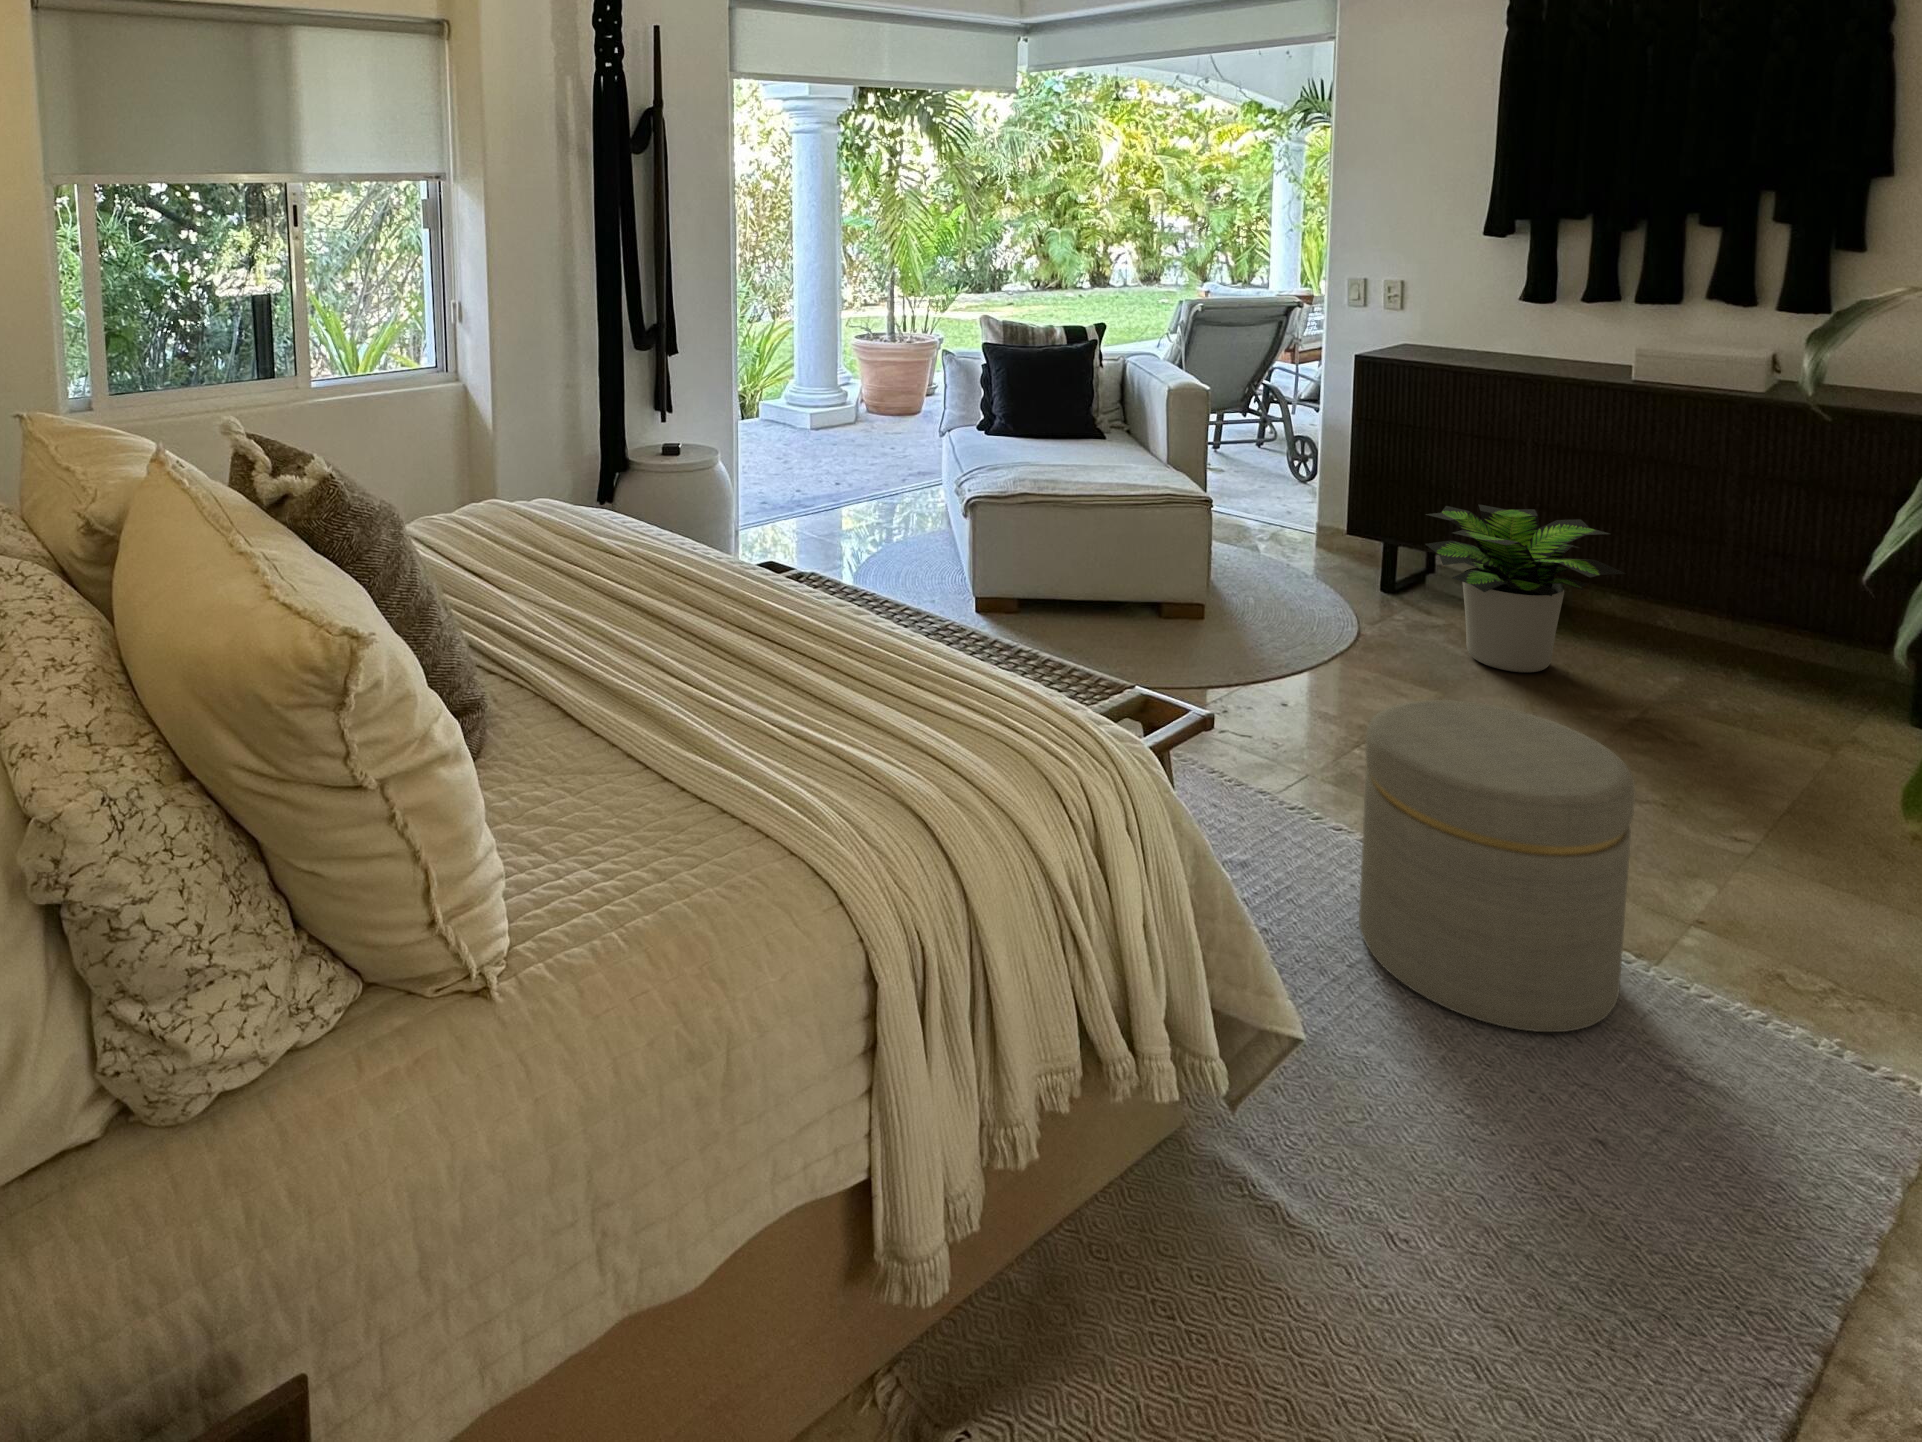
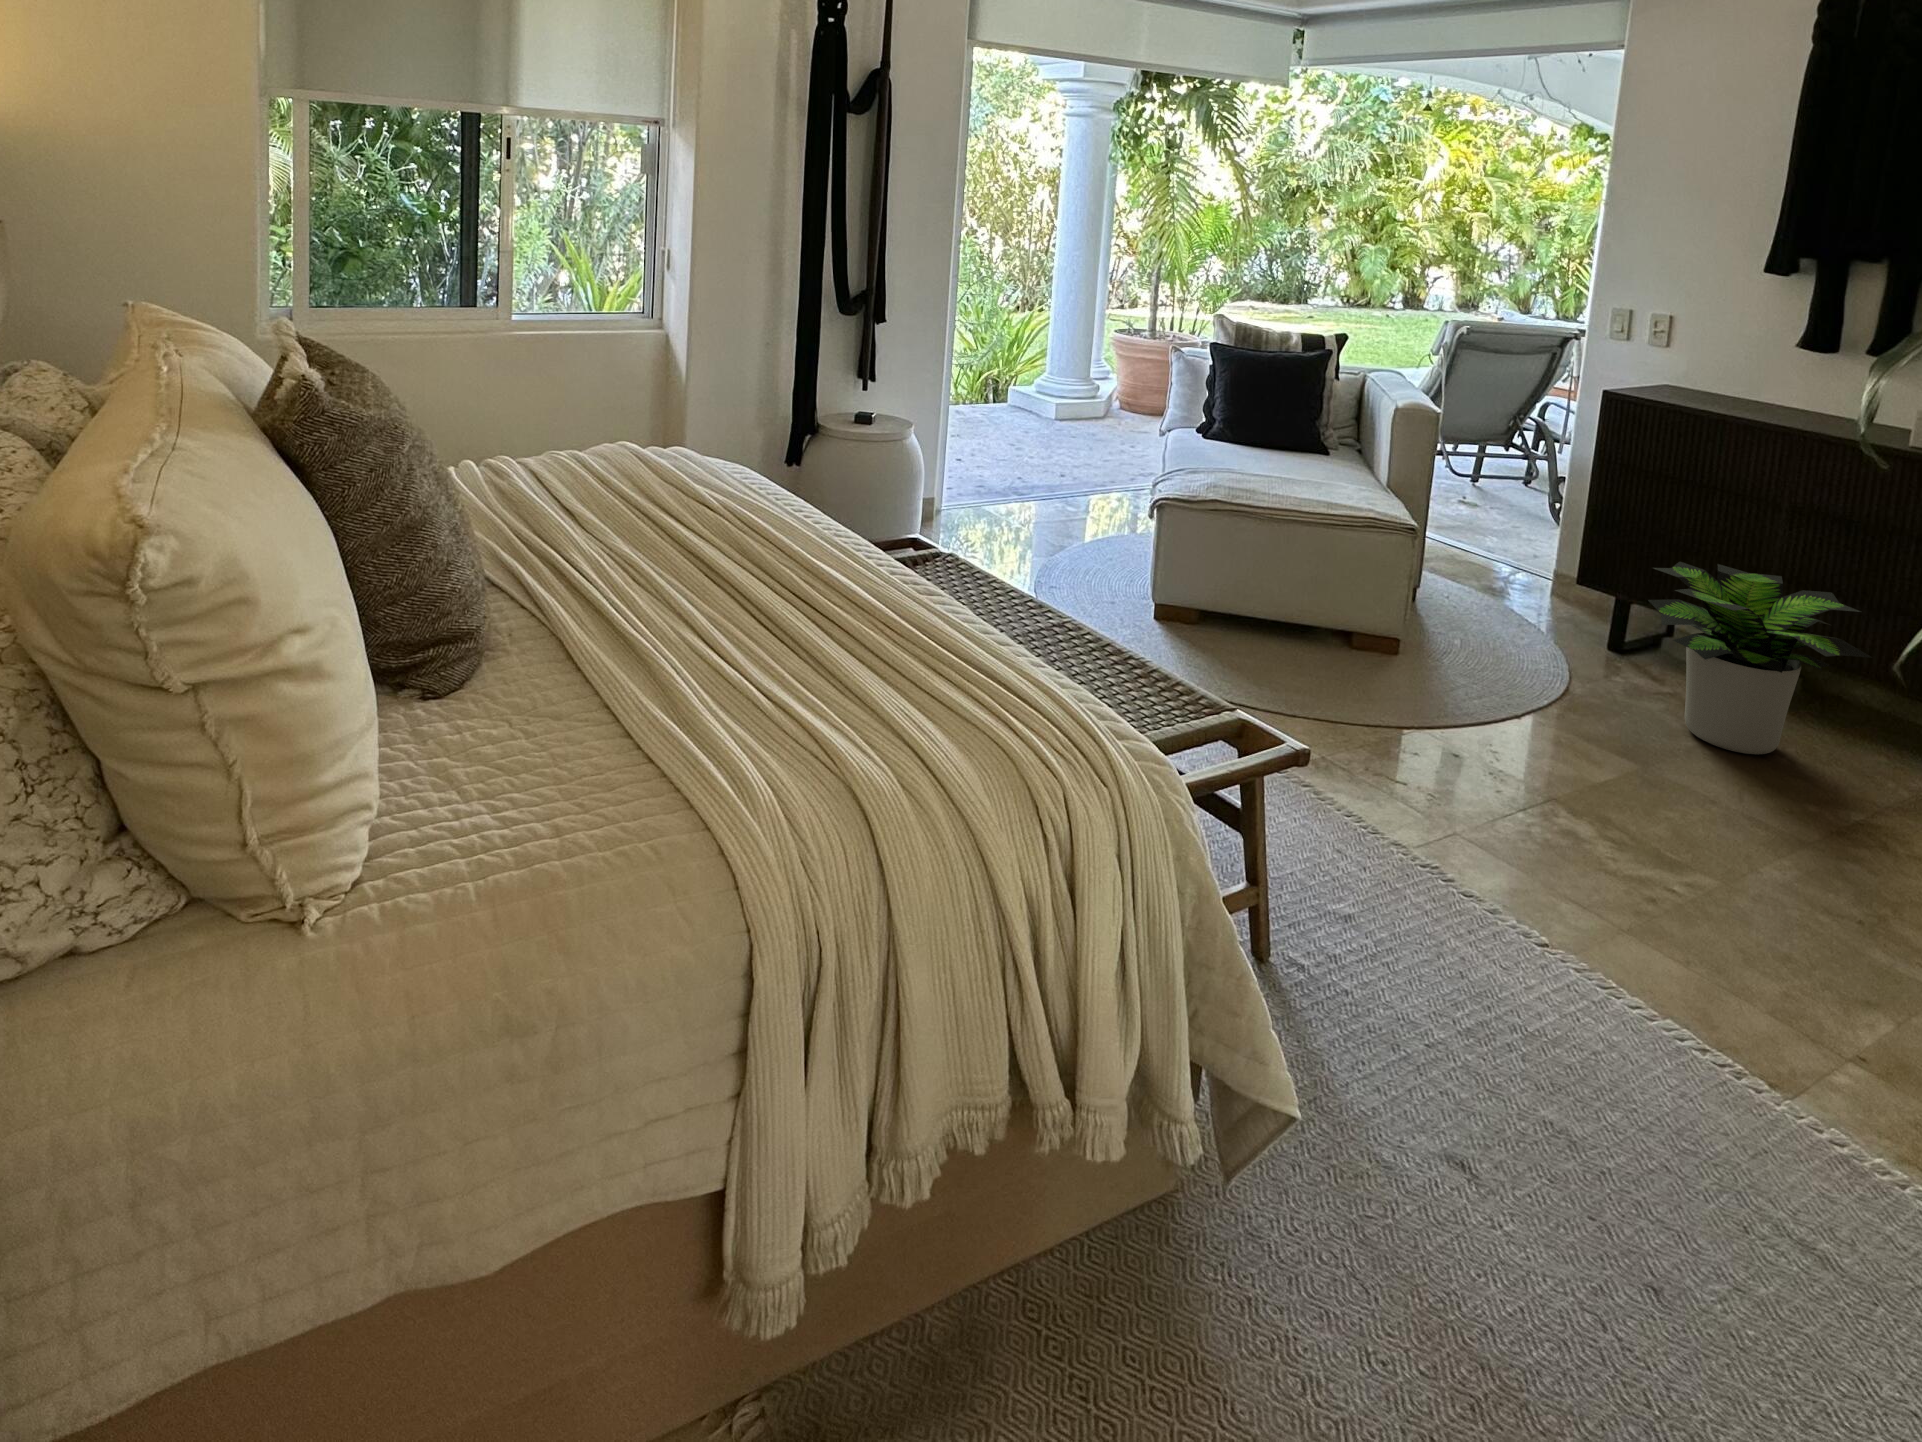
ottoman: present [1359,700,1635,1032] -> none [1460,764,1782,1157]

